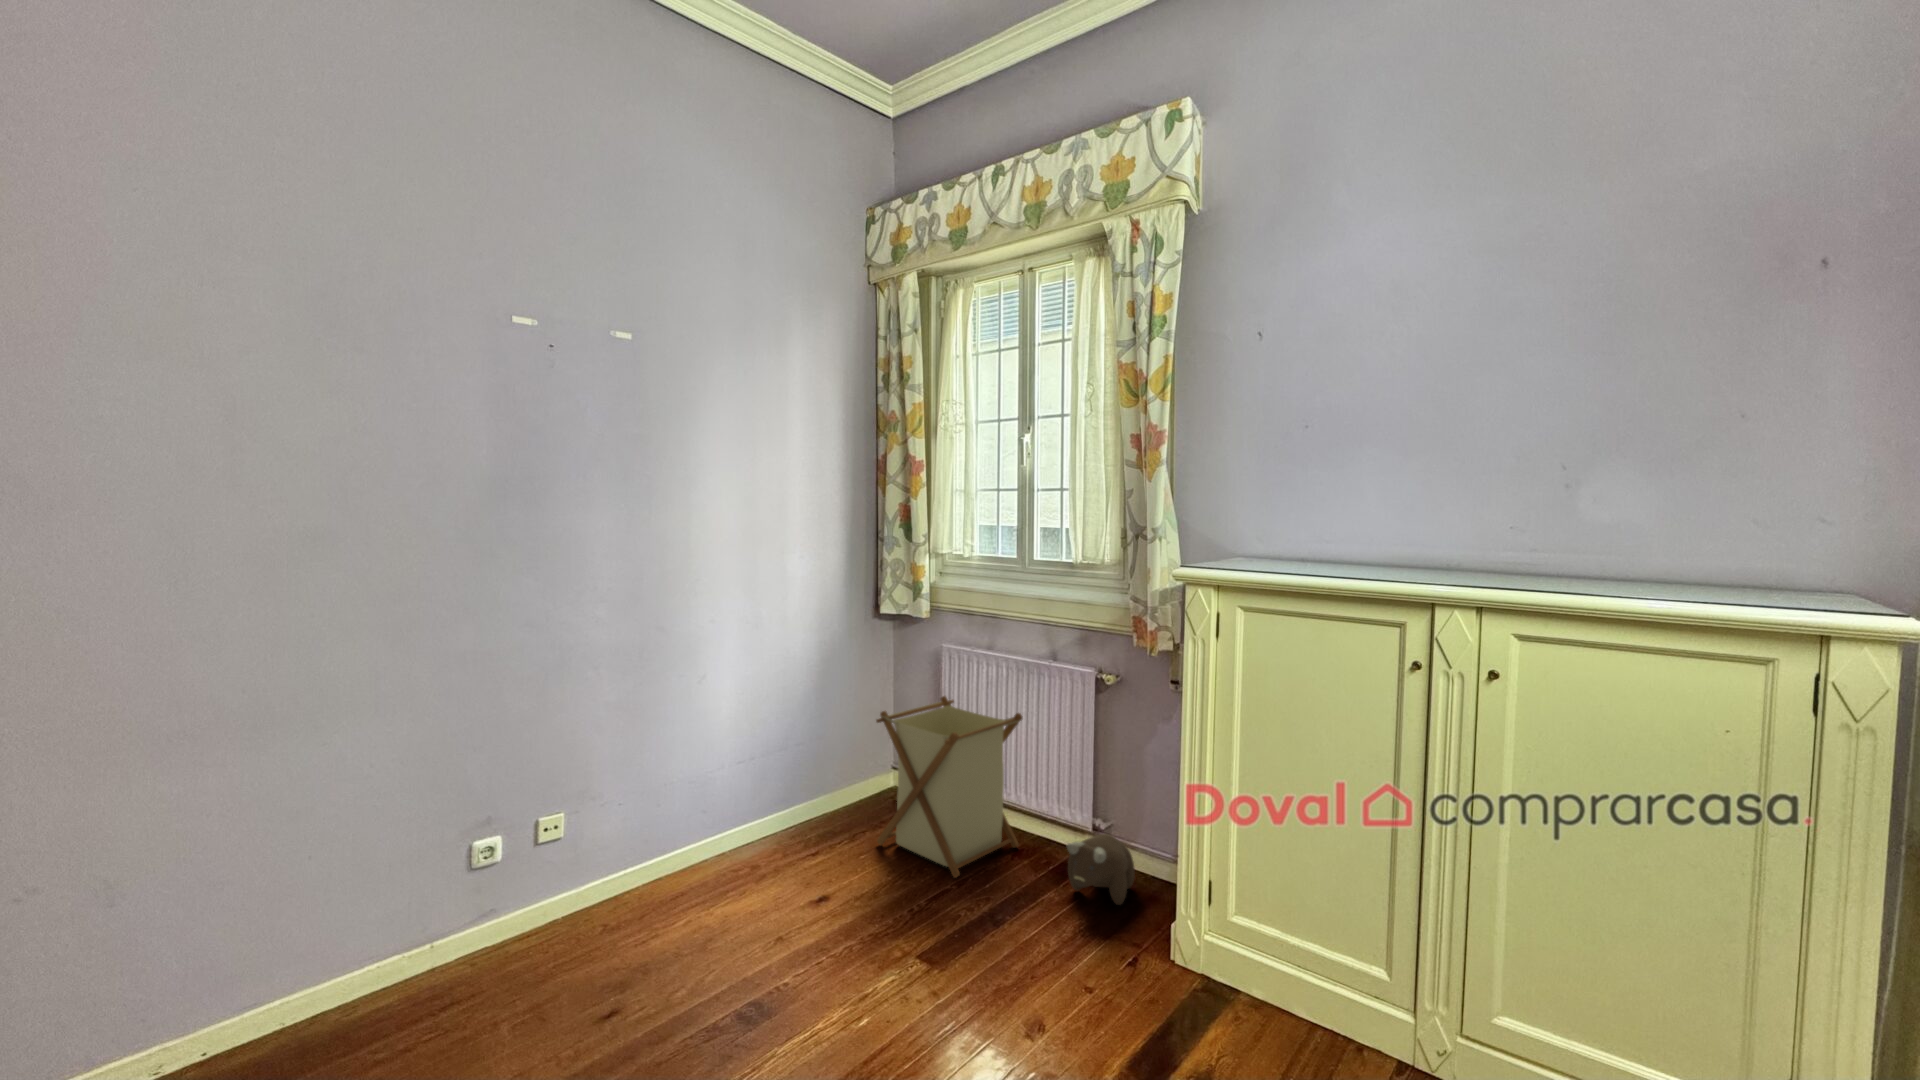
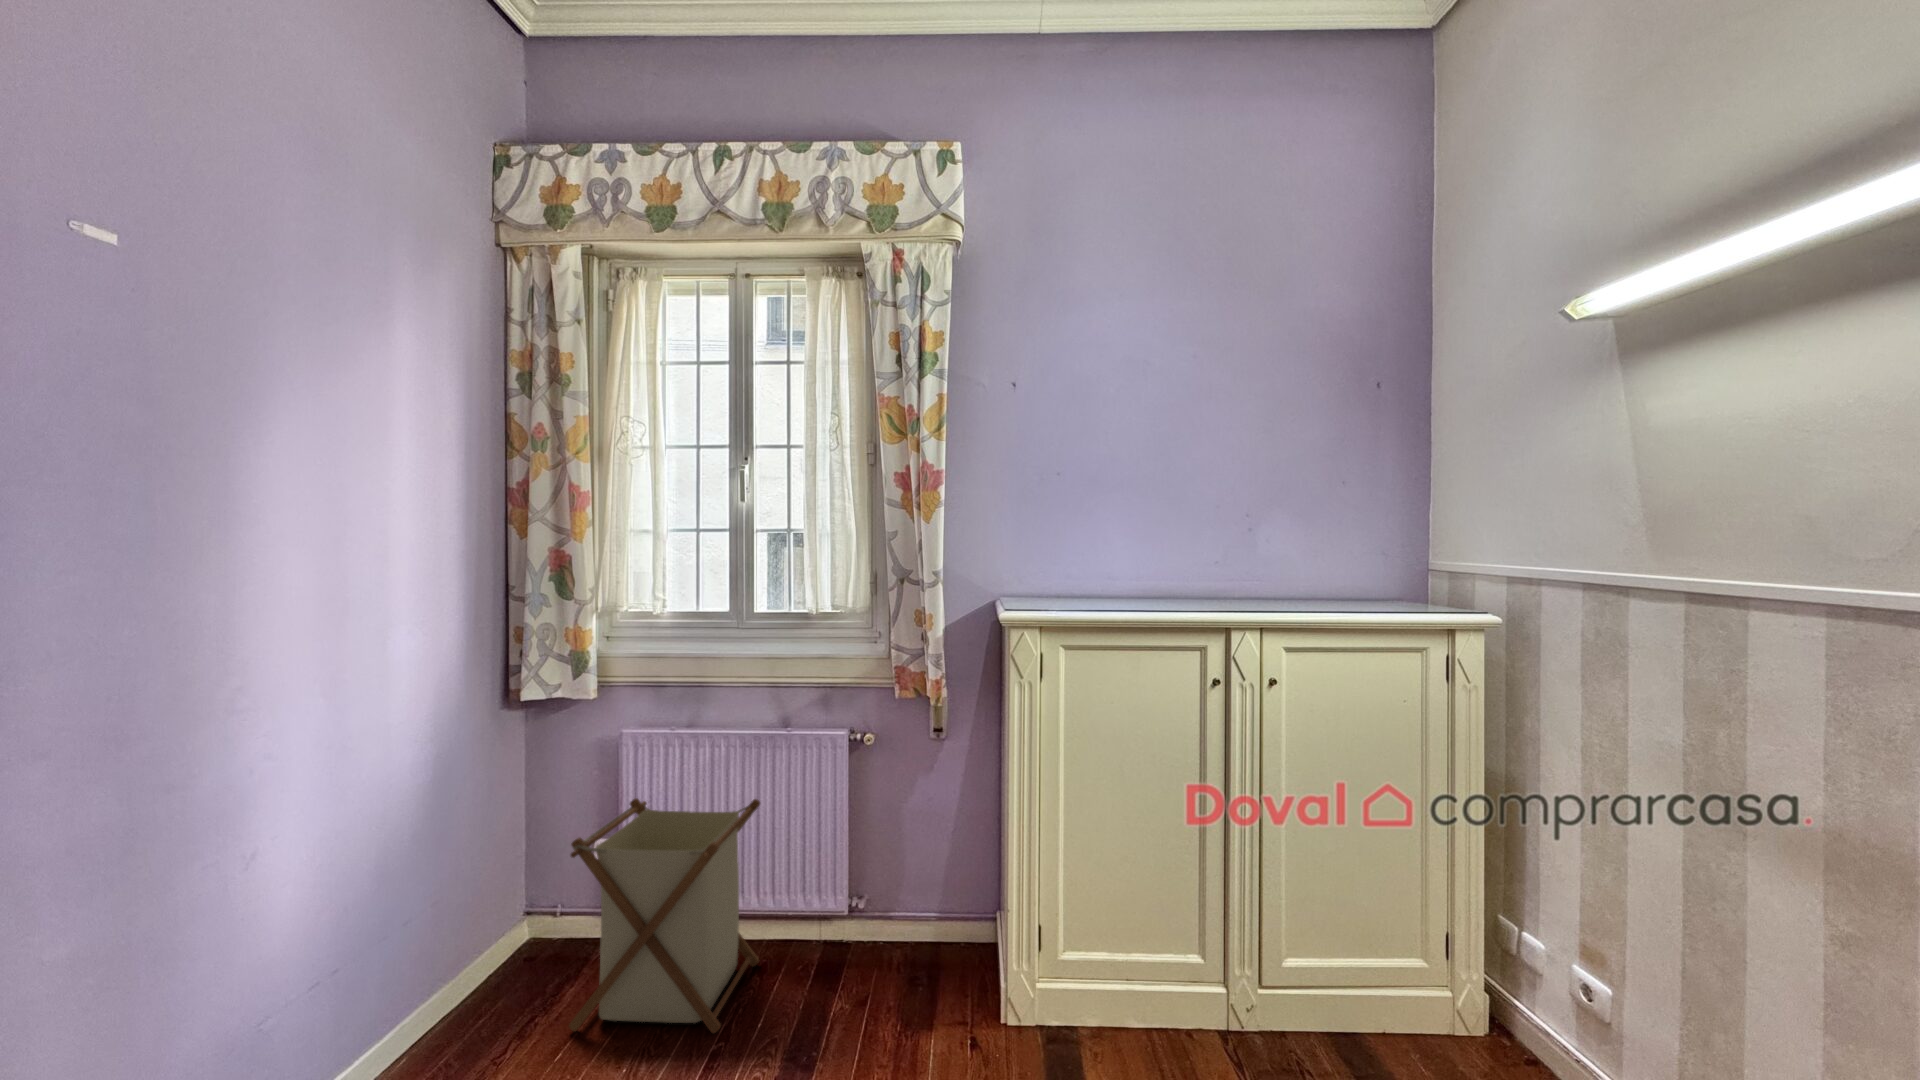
plush toy: present [1067,834,1135,905] -> none [851,912,922,990]

